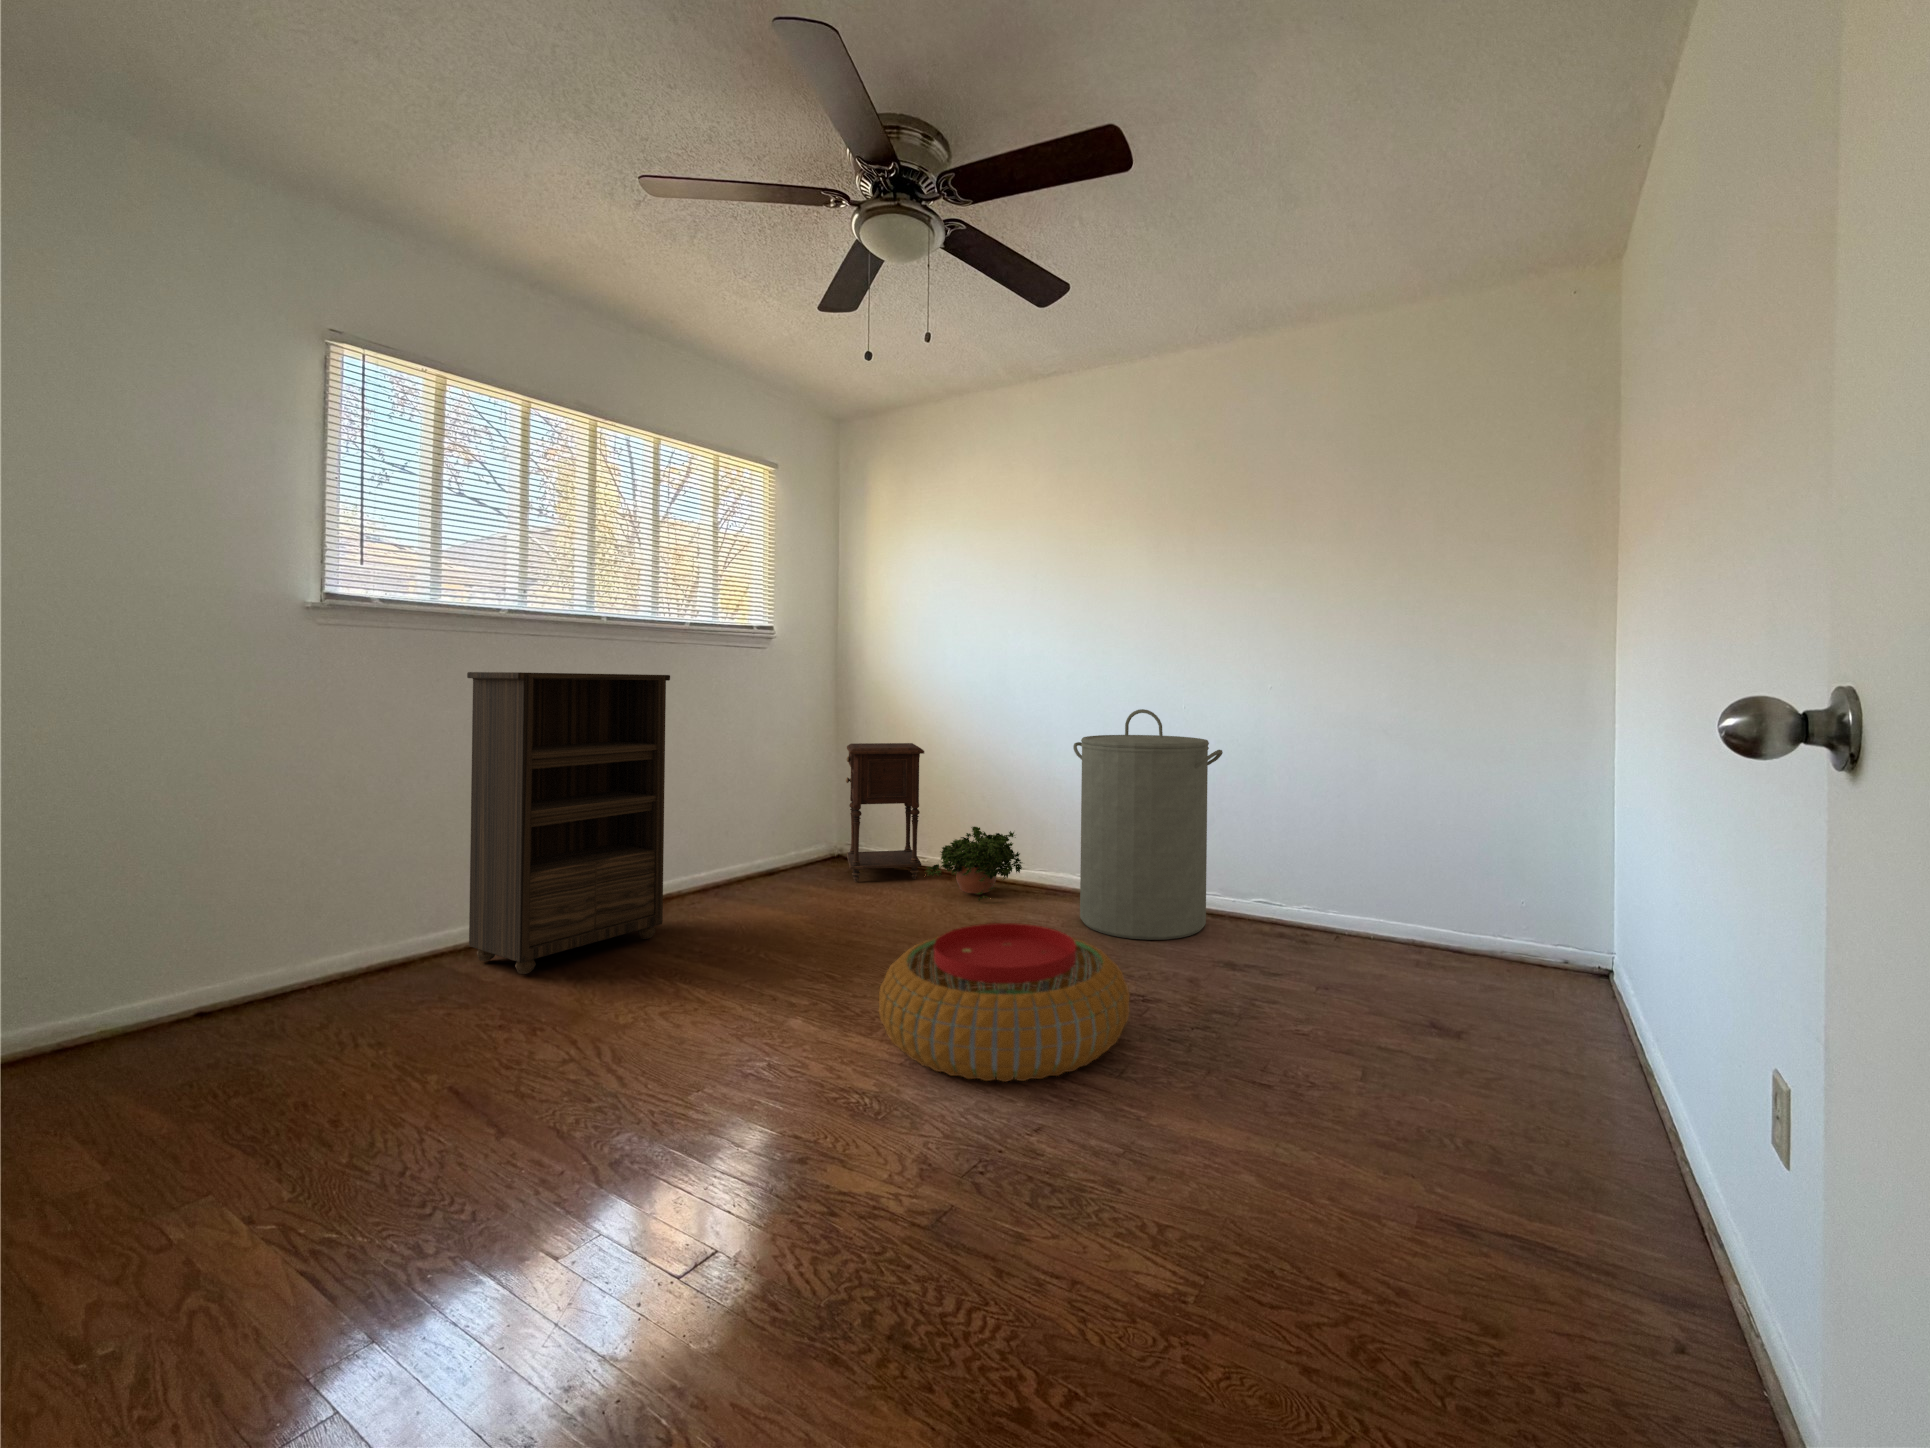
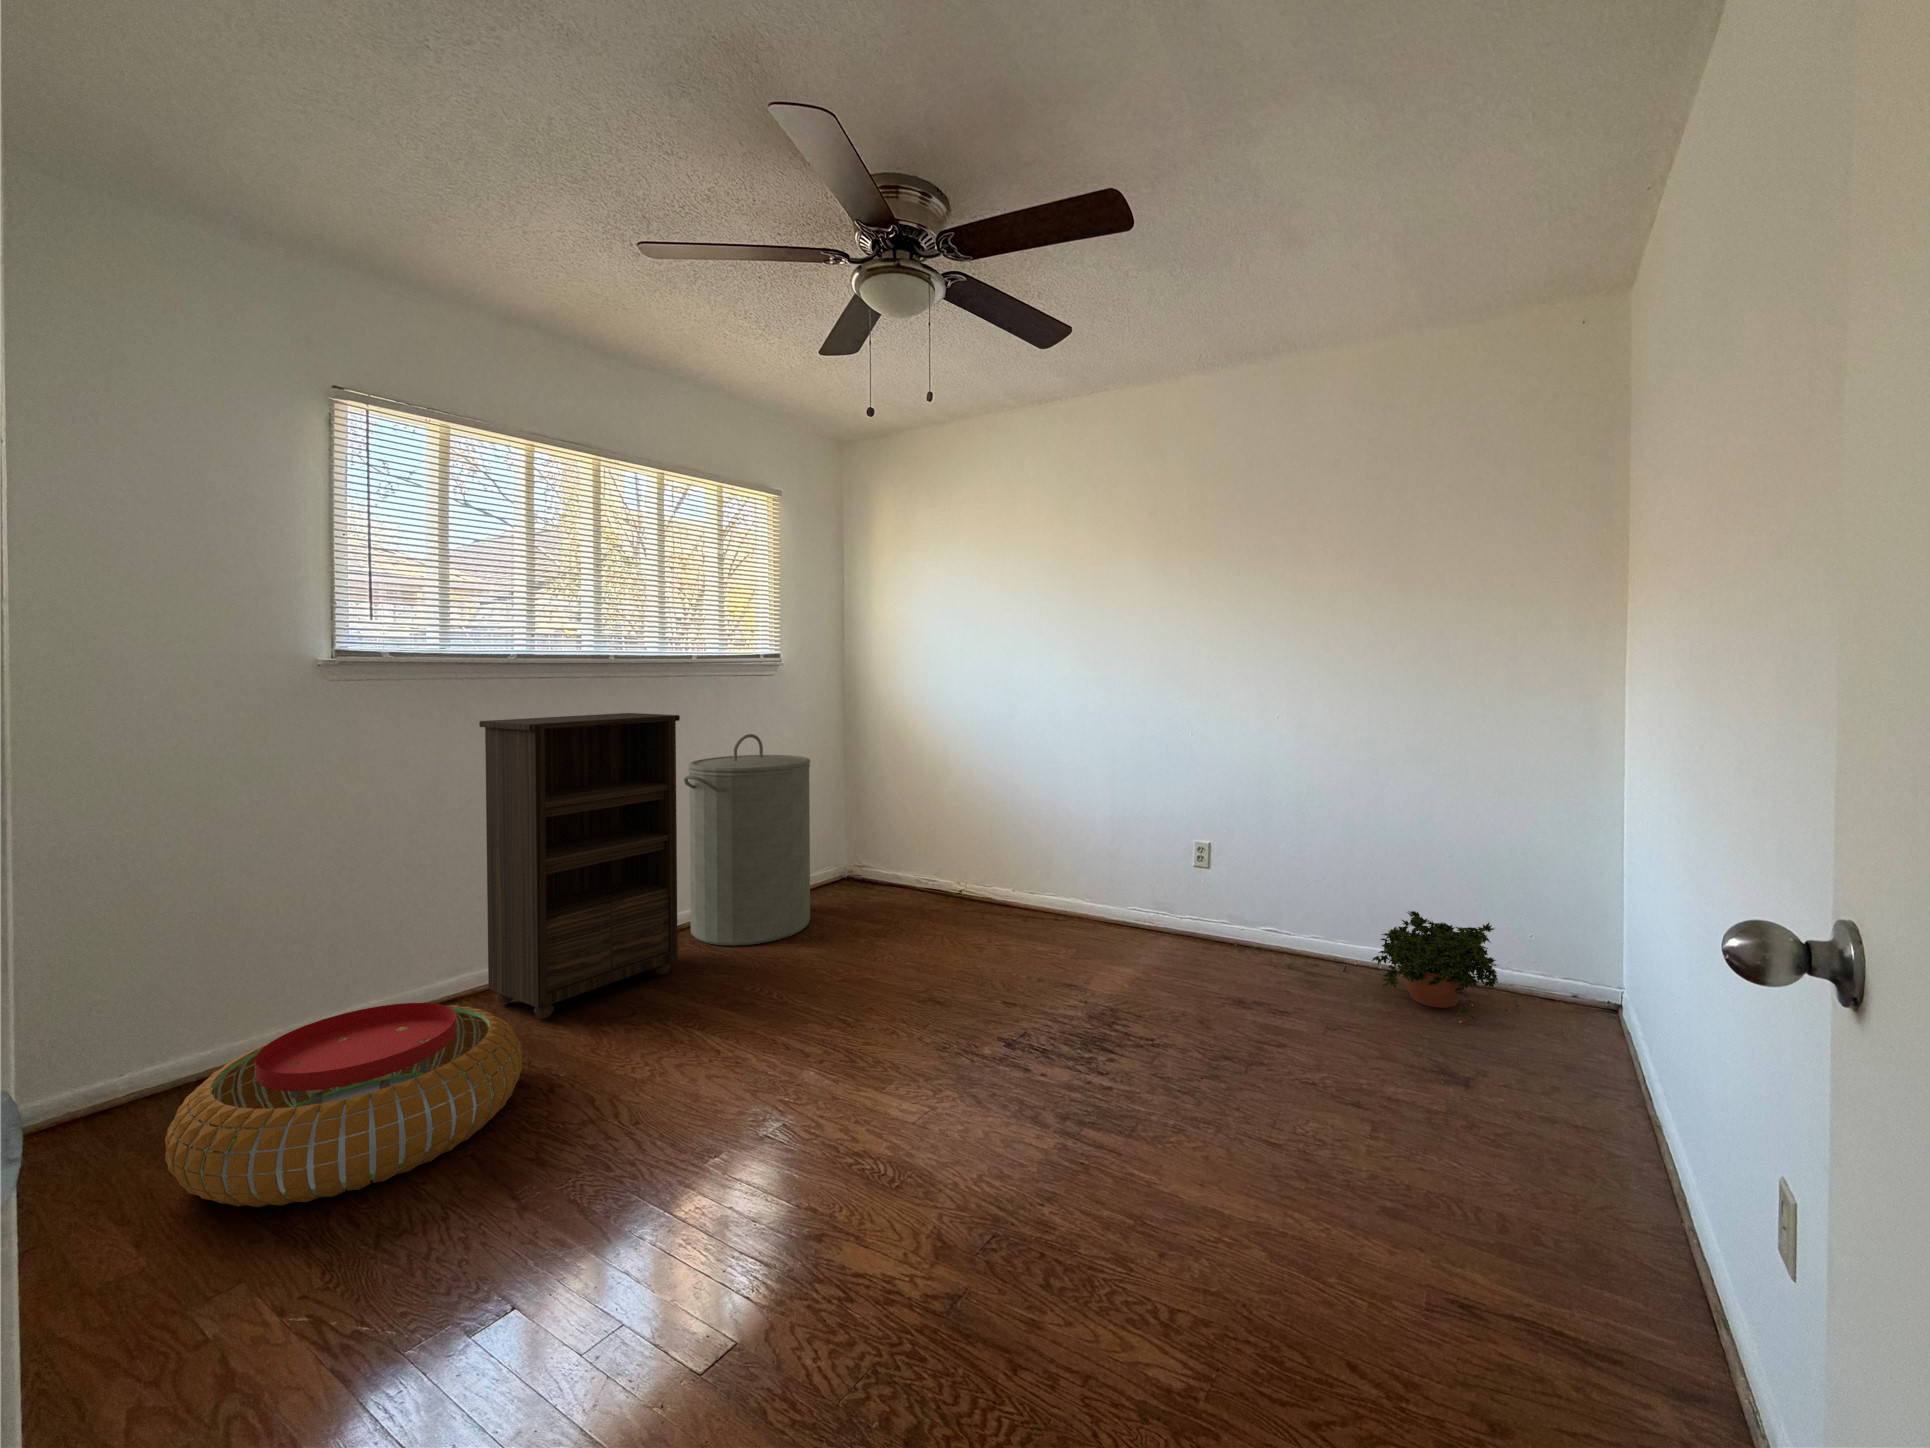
laundry hamper: present [1073,709,1223,940] -> present [684,734,810,946]
nightstand: present [846,743,924,882] -> none [856,764,932,905]
potted plant: present [926,827,1022,901] -> present [1372,911,1498,1019]
pouf: present [879,923,1130,1082] -> present [165,1003,522,1207]

